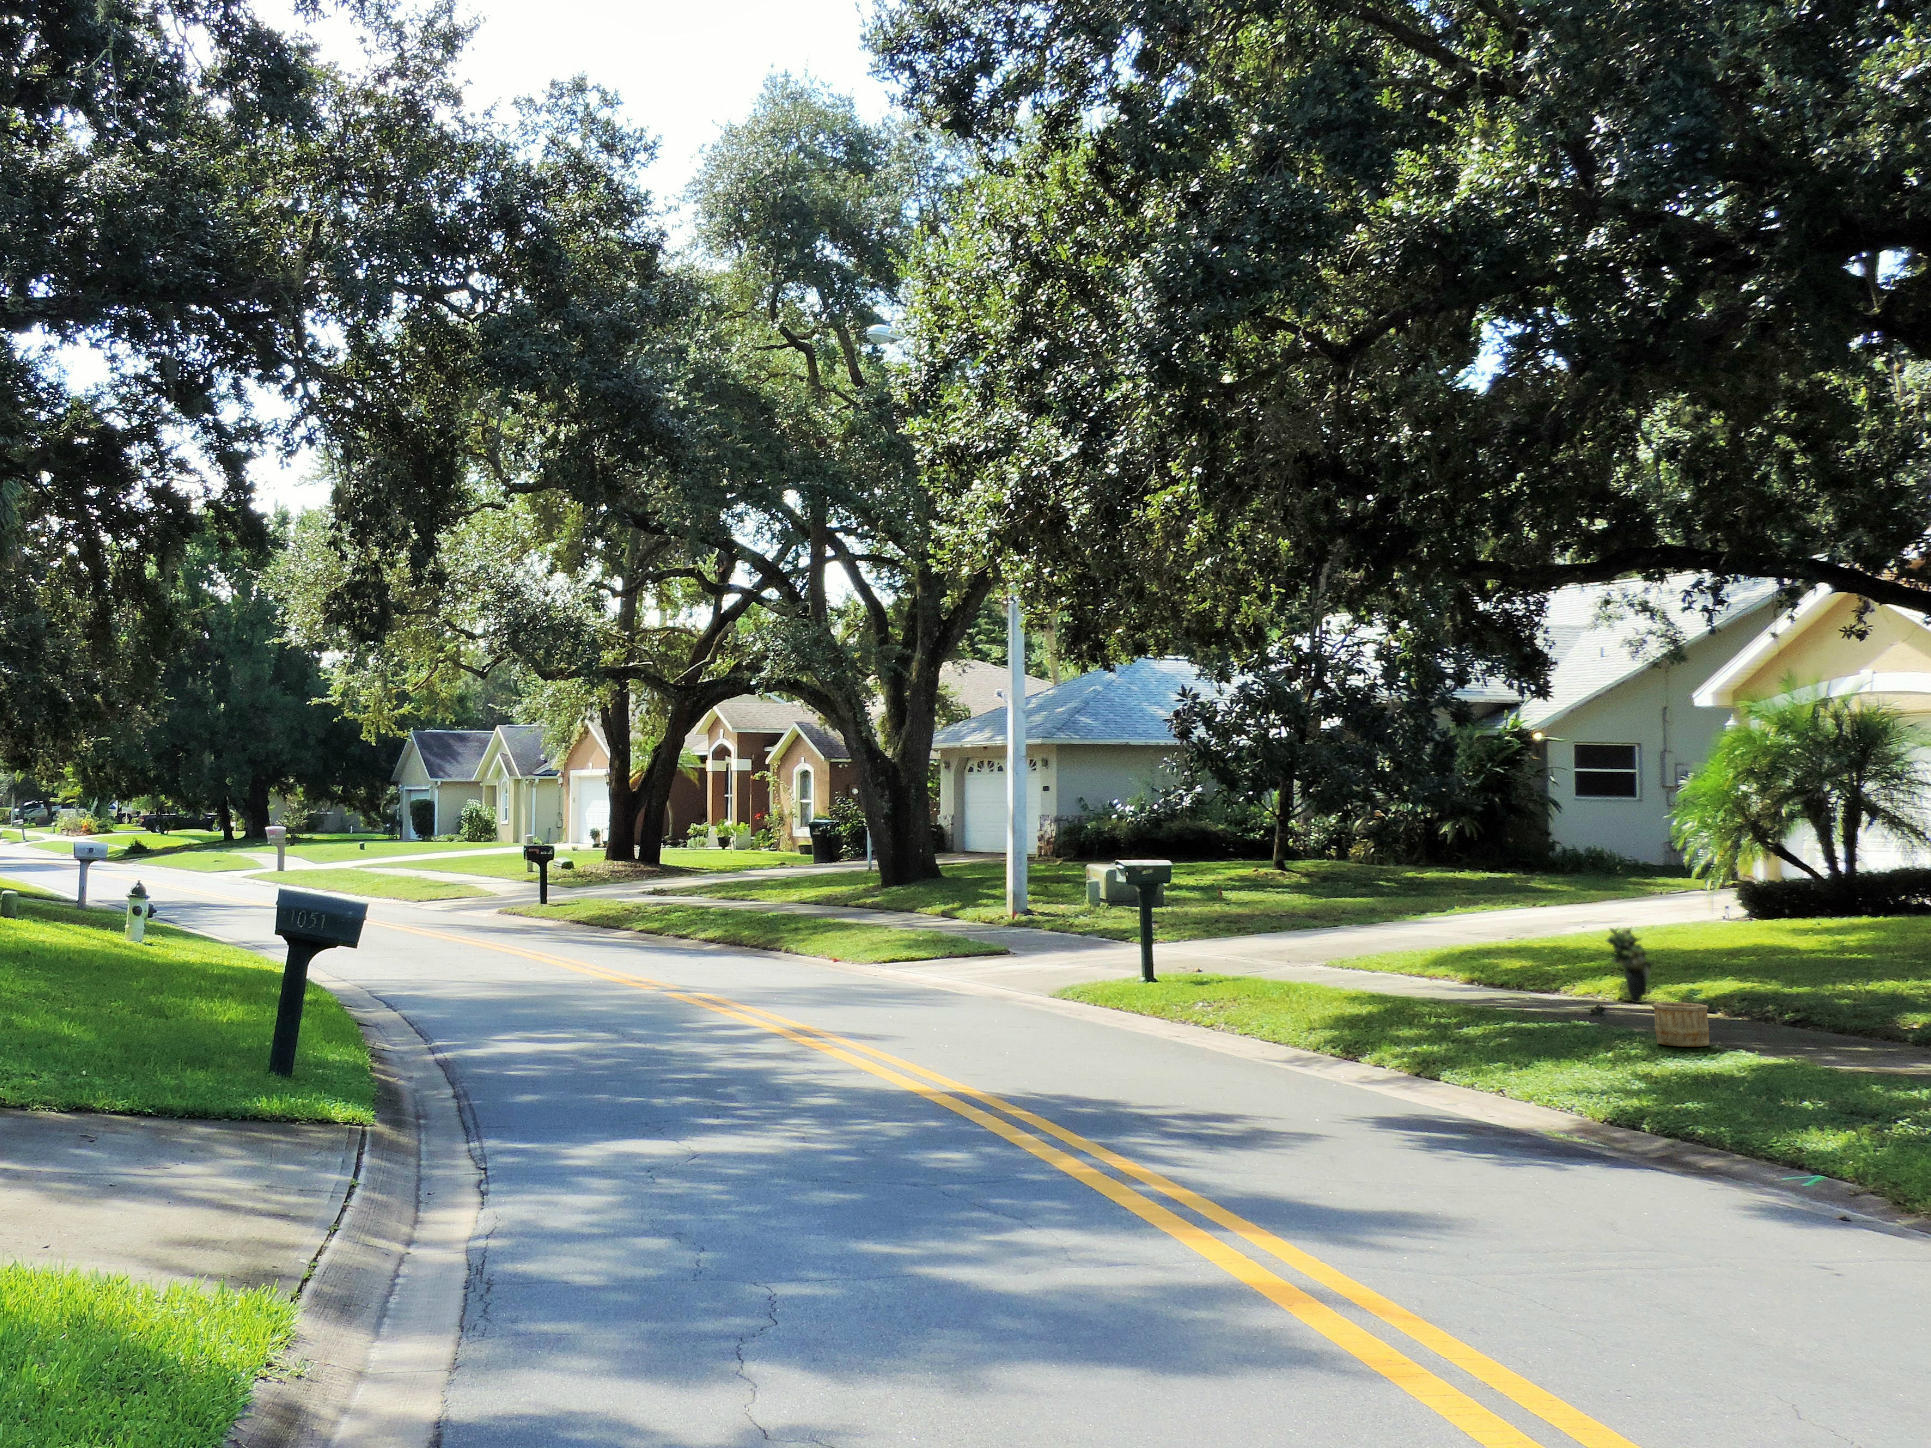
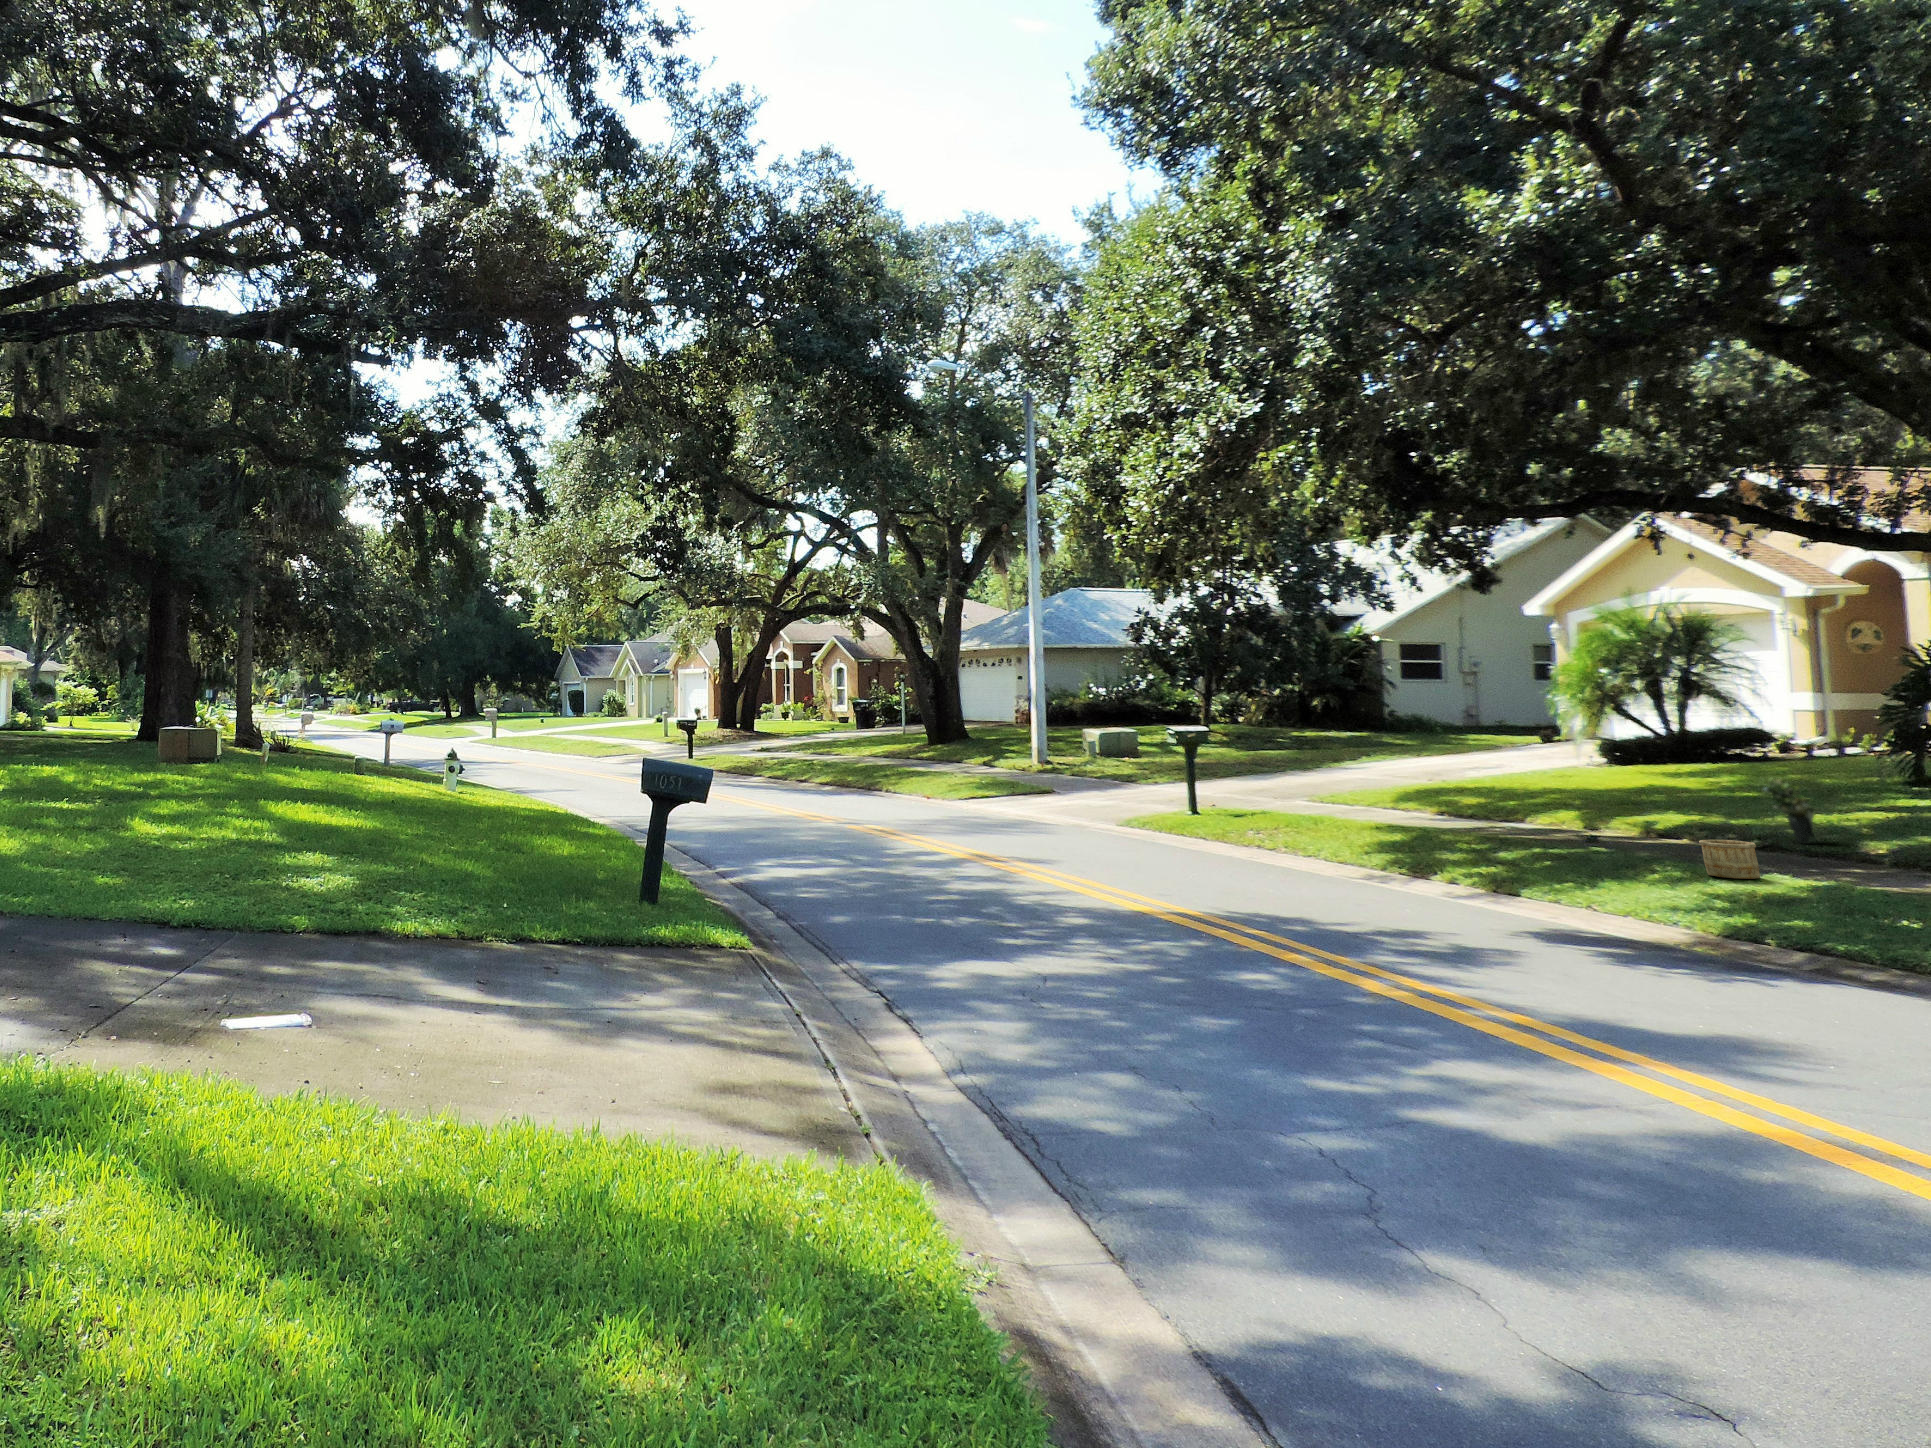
potted plant: present [1605,928,1653,1003] -> present [1763,778,1814,844]

